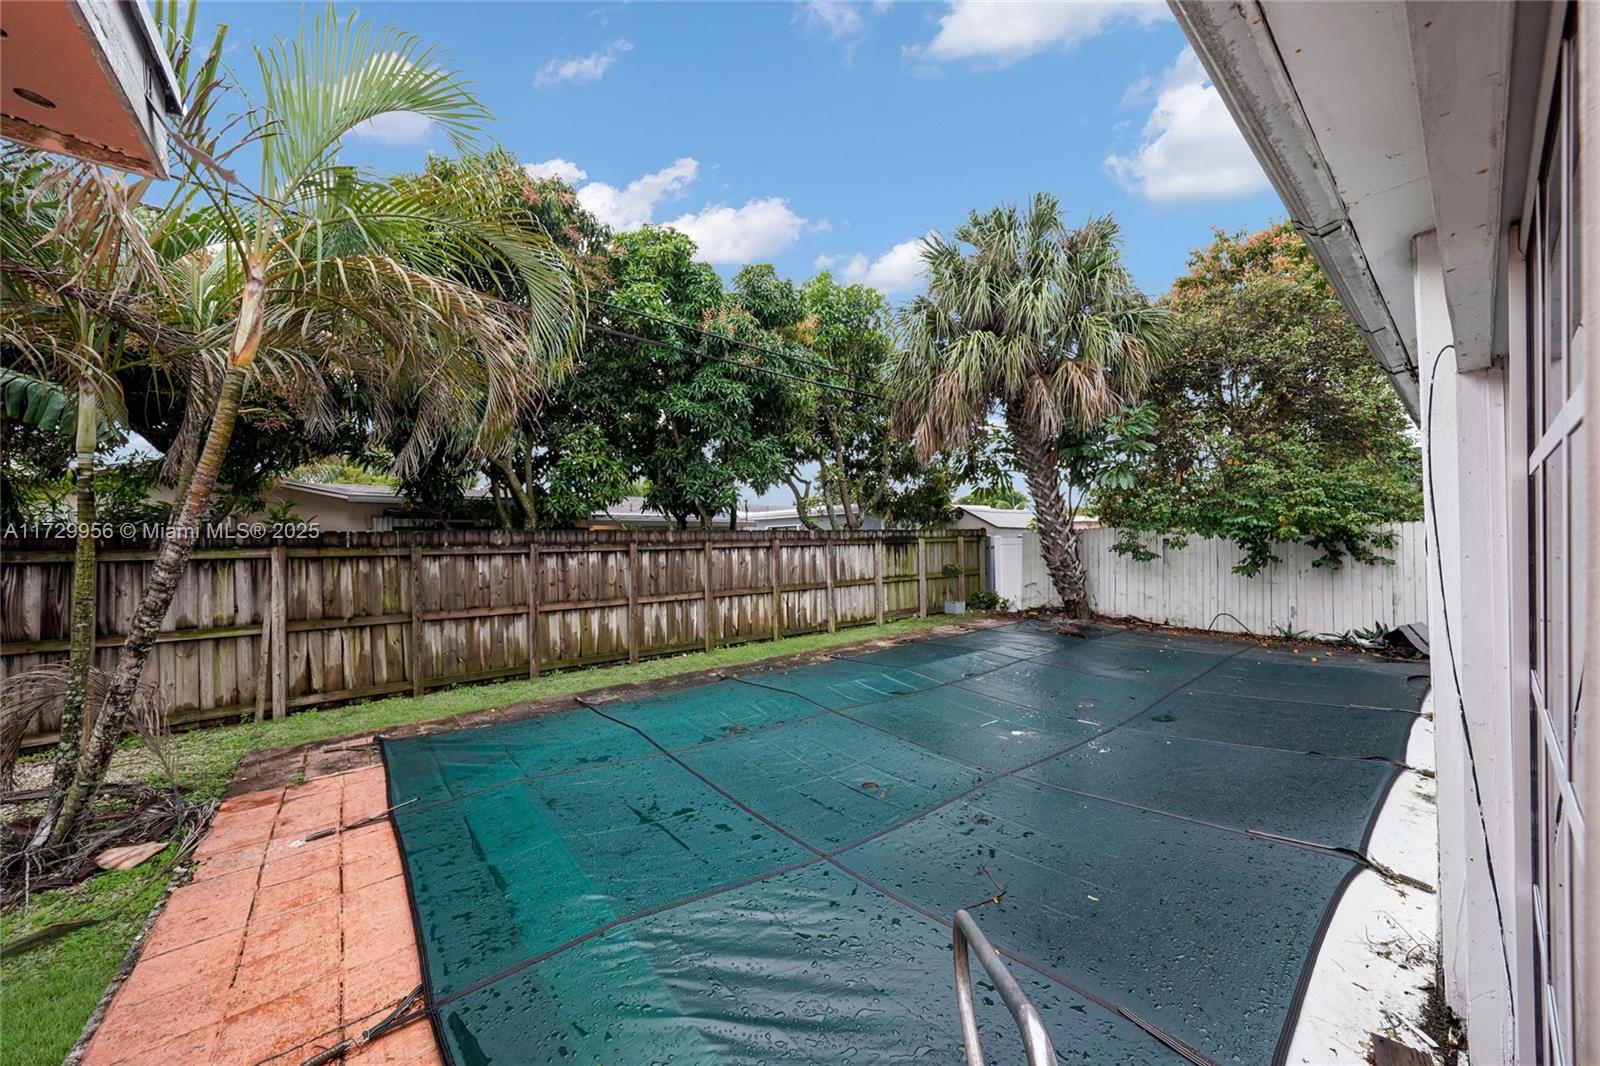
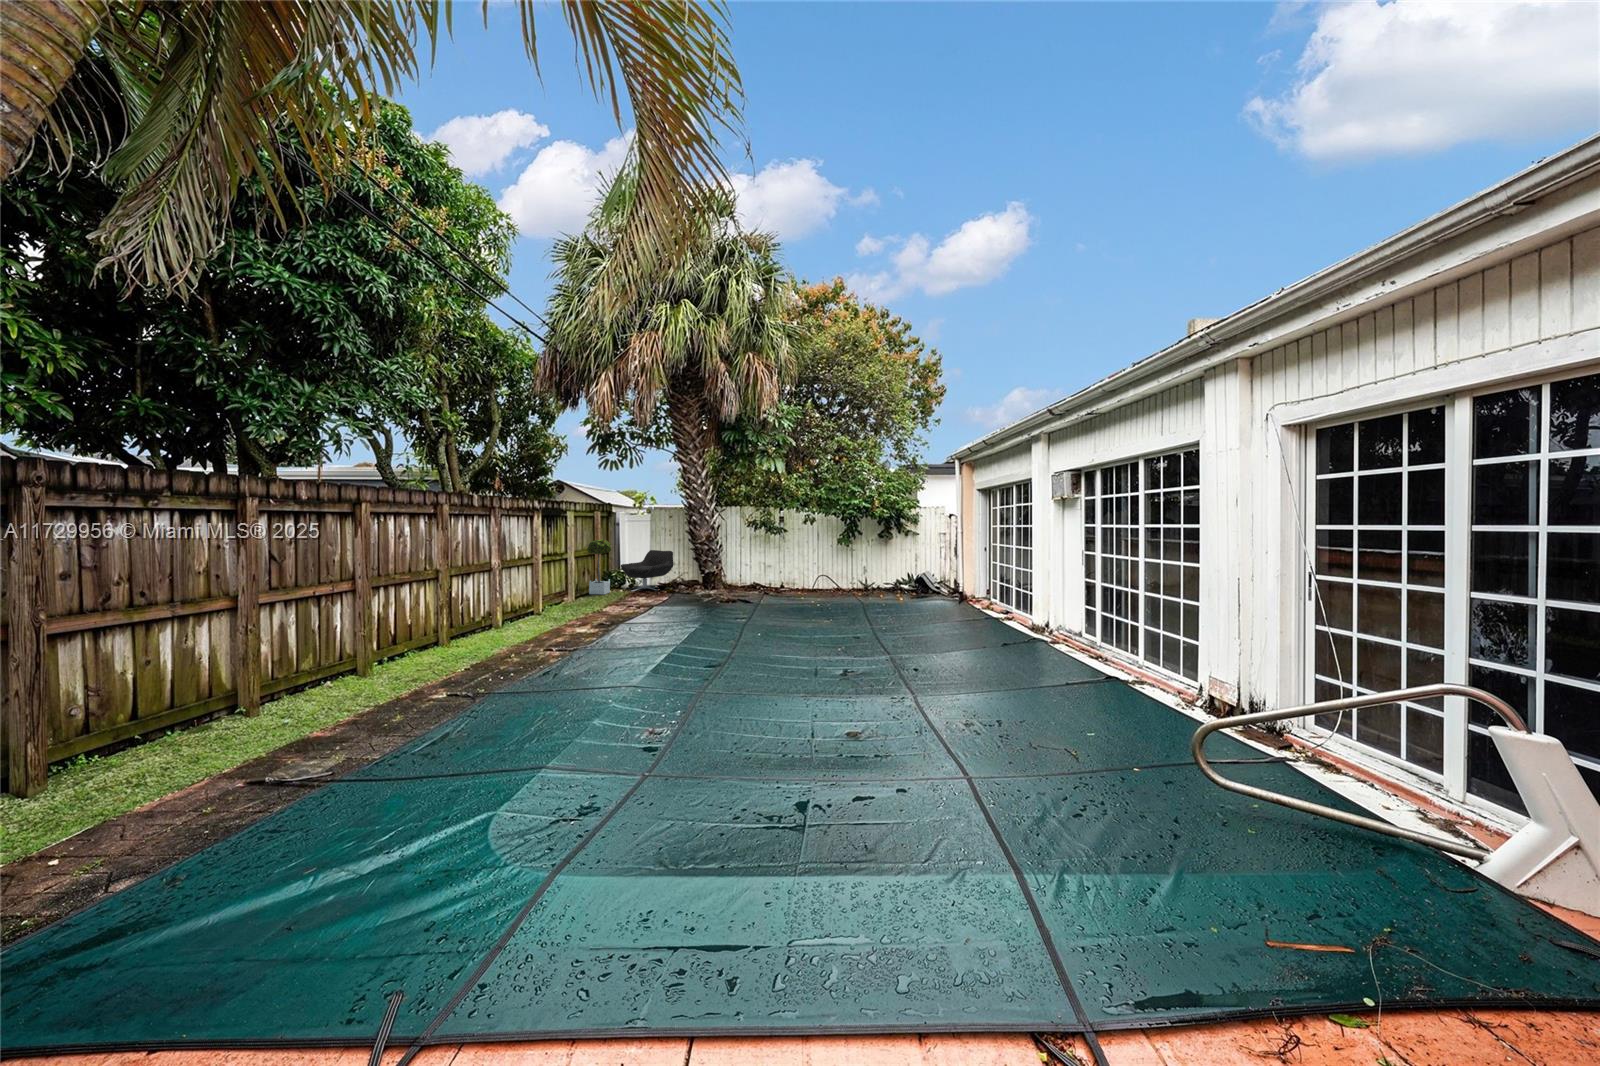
lounge chair: none [984,573,1037,614] -> present [621,550,674,591]

